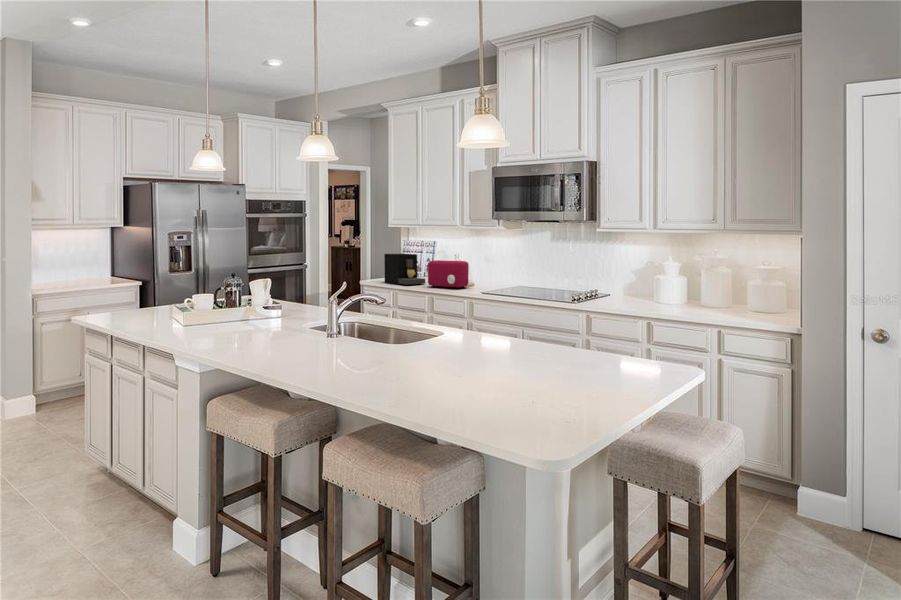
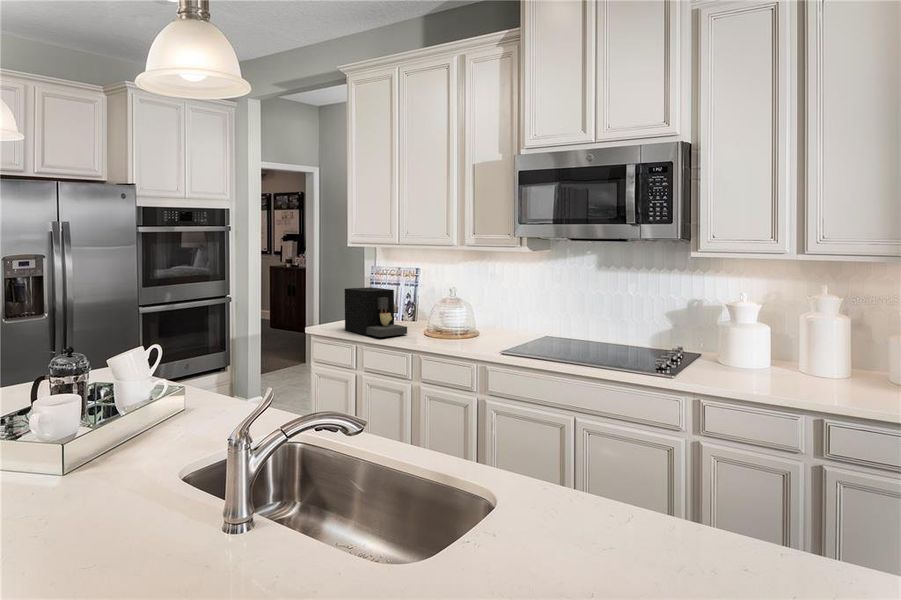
toaster: present [428,260,469,289] -> none [414,301,476,346]

